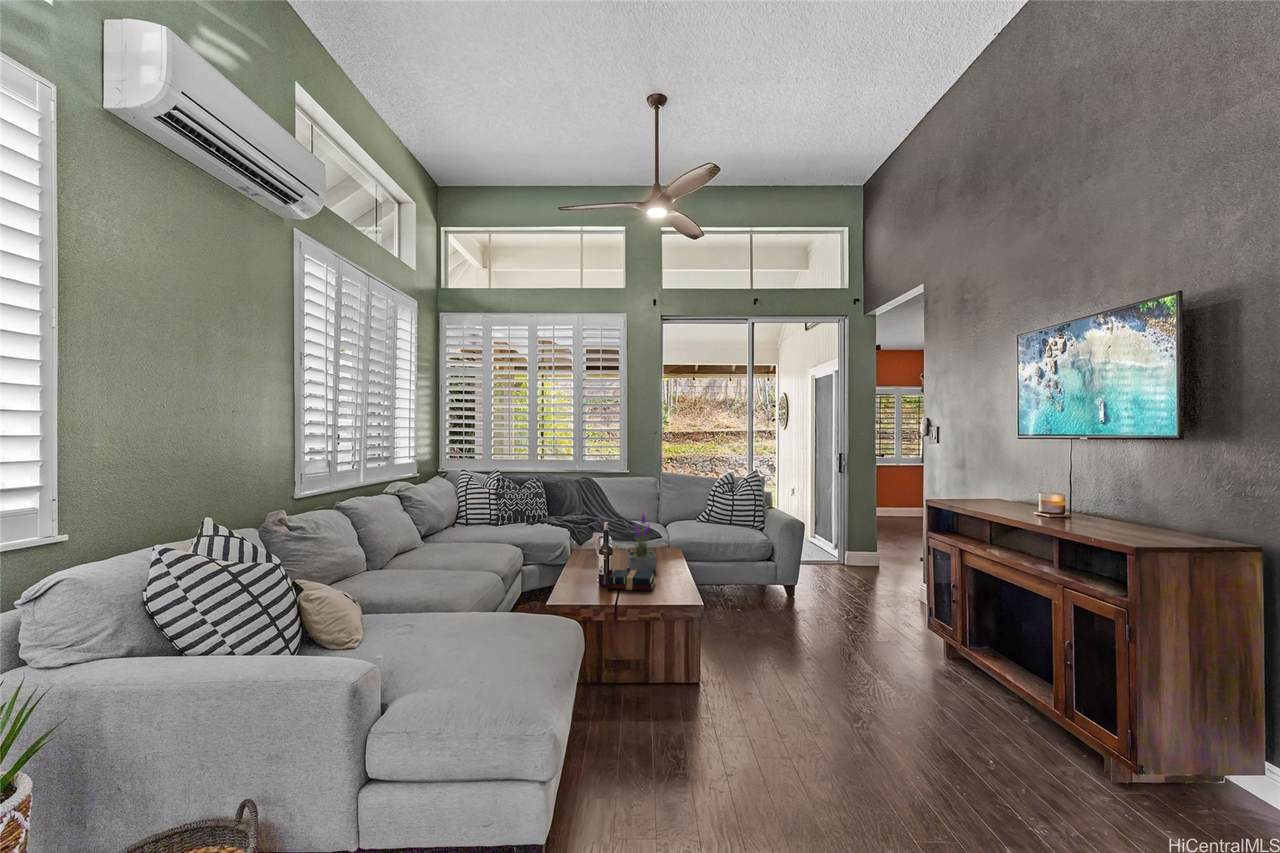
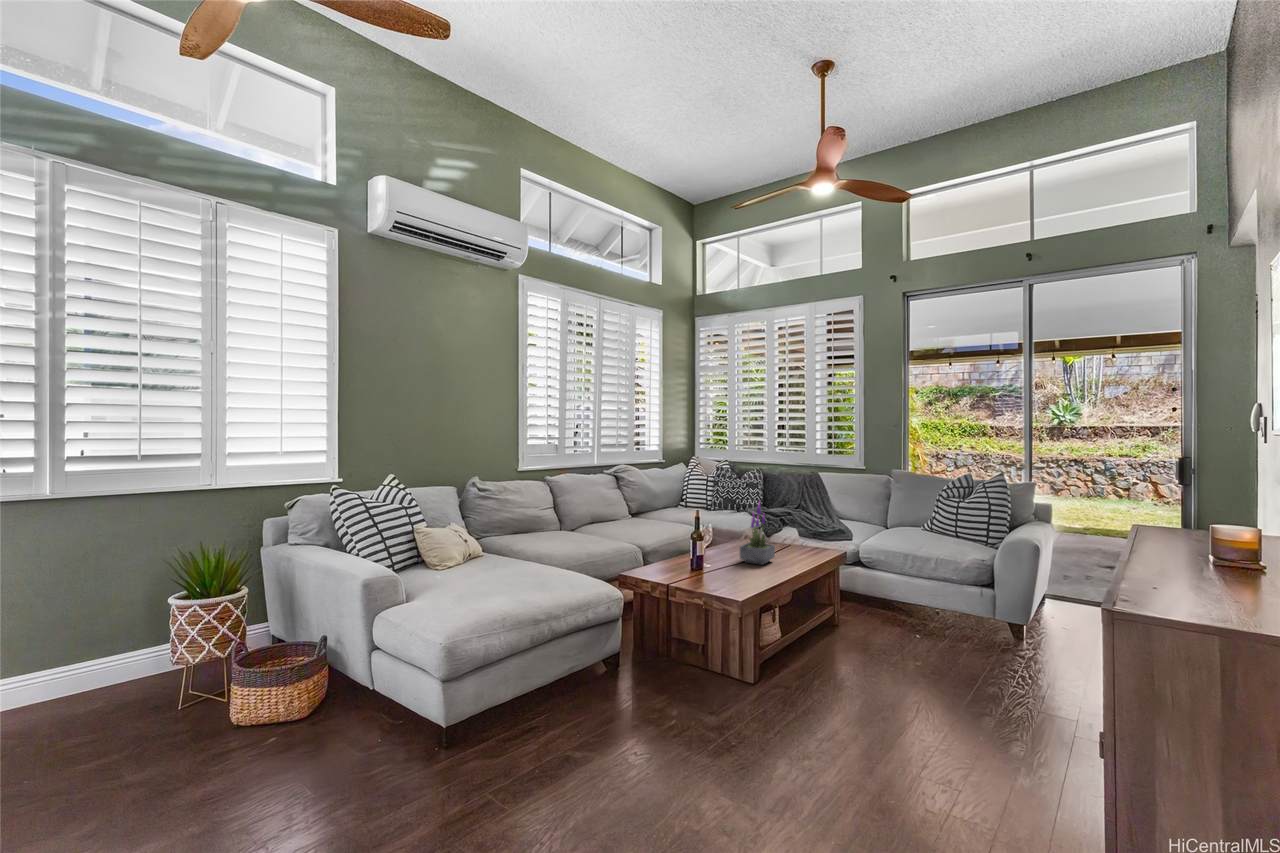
hardback book: present [608,570,655,591] -> none [690,555,744,578]

